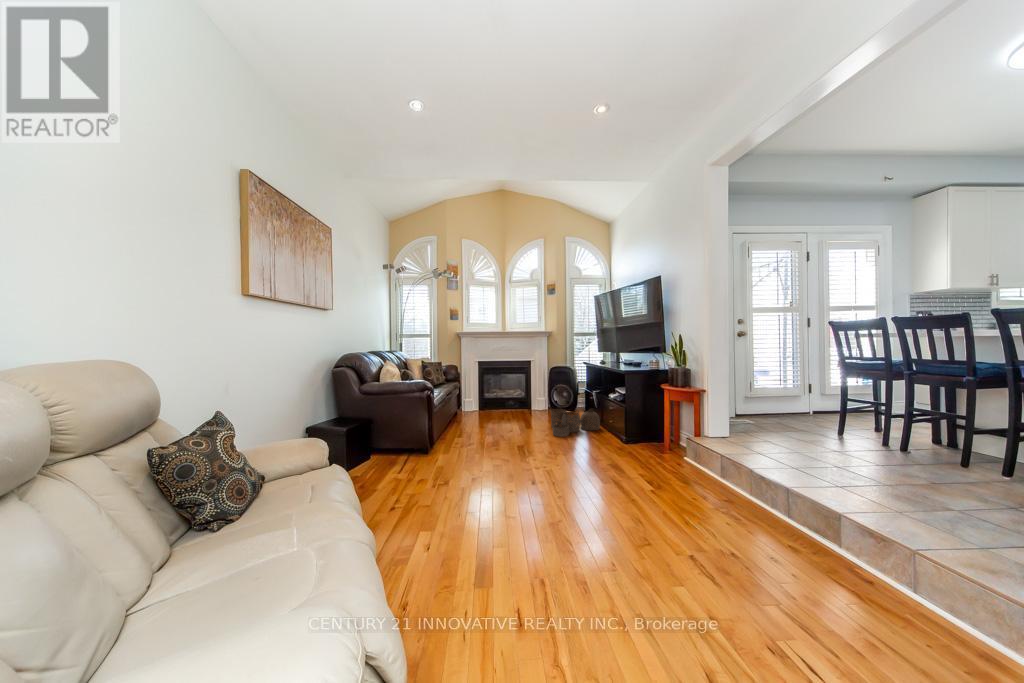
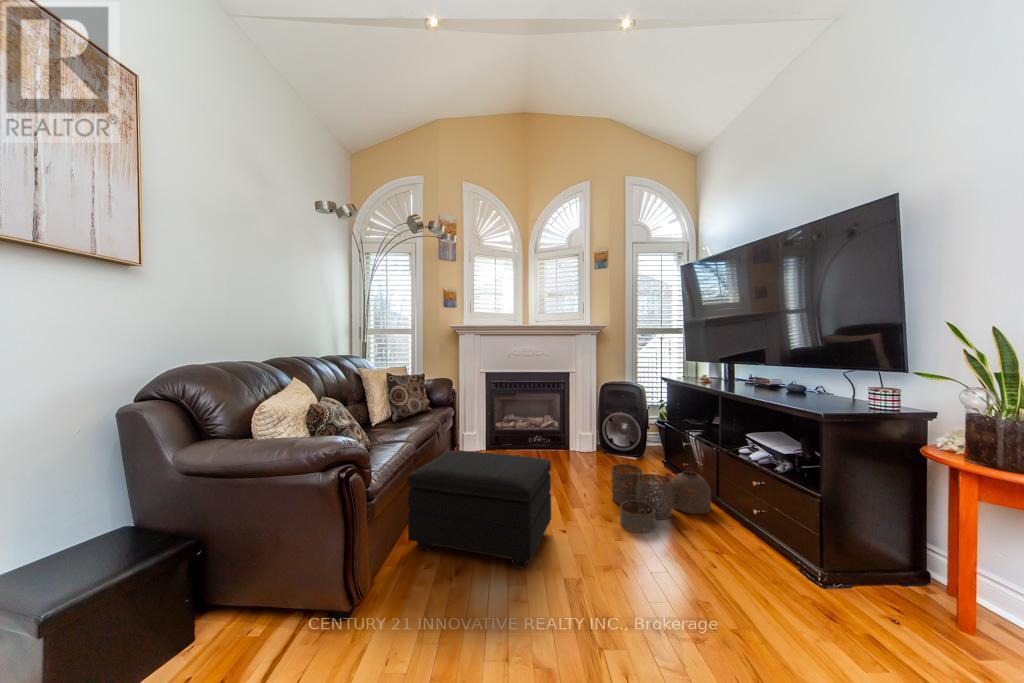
footstool: none [451,400,519,446] -> present [407,450,551,569]

